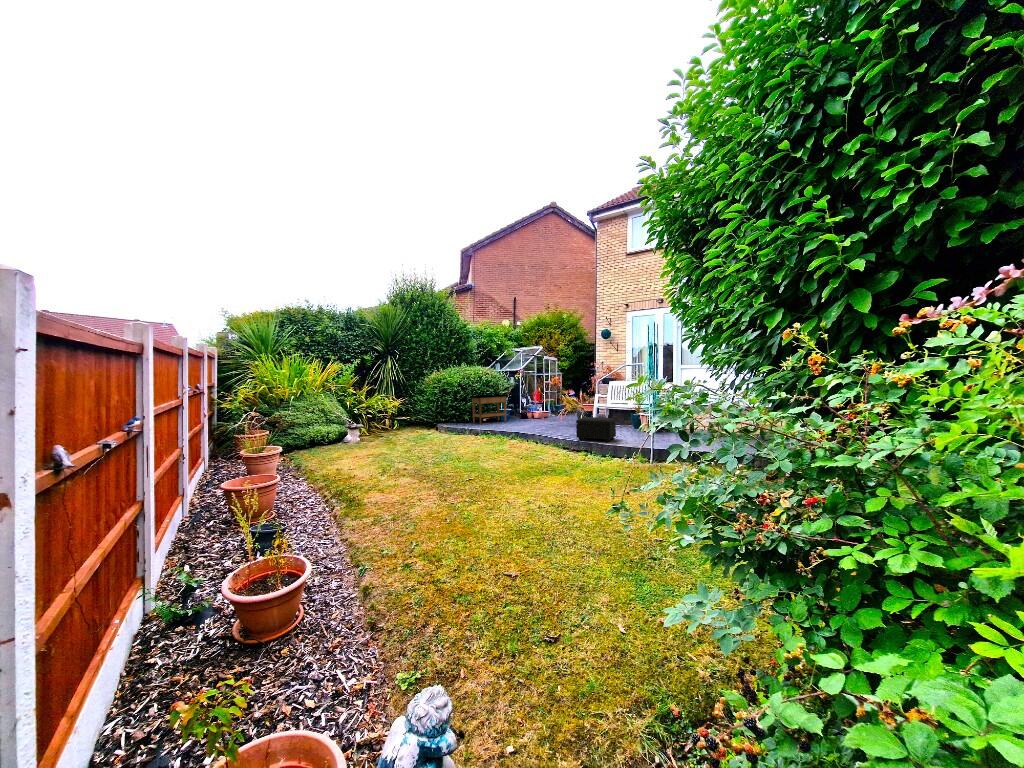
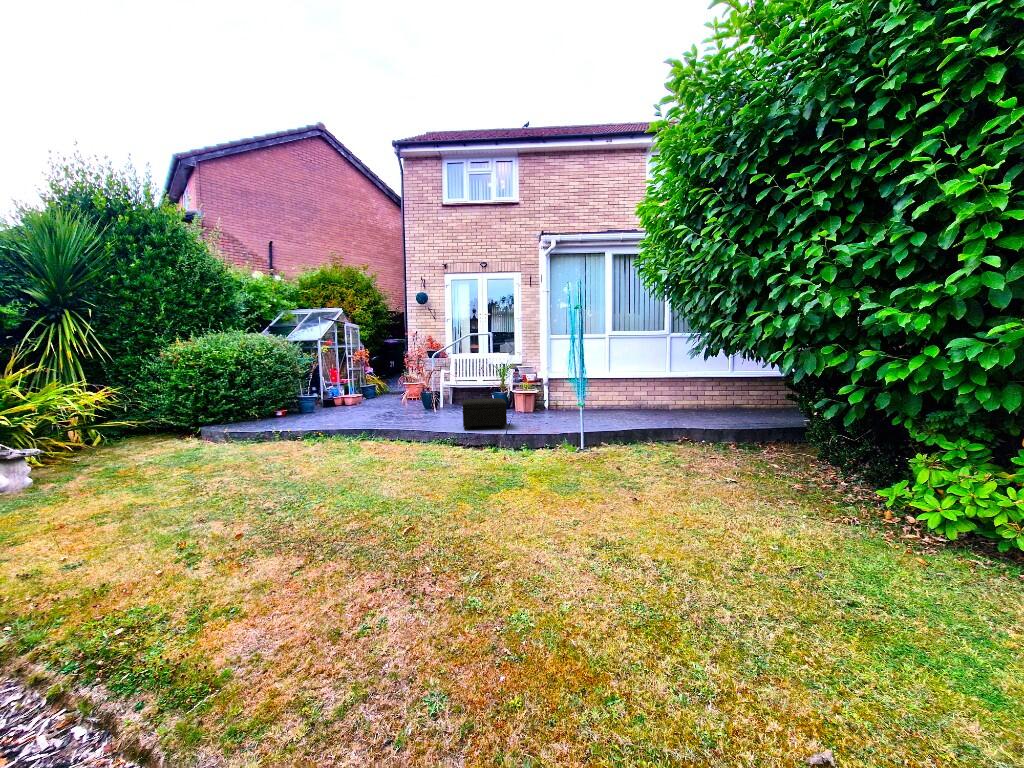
side table: present [469,395,509,424] -> none [256,375,321,421]

